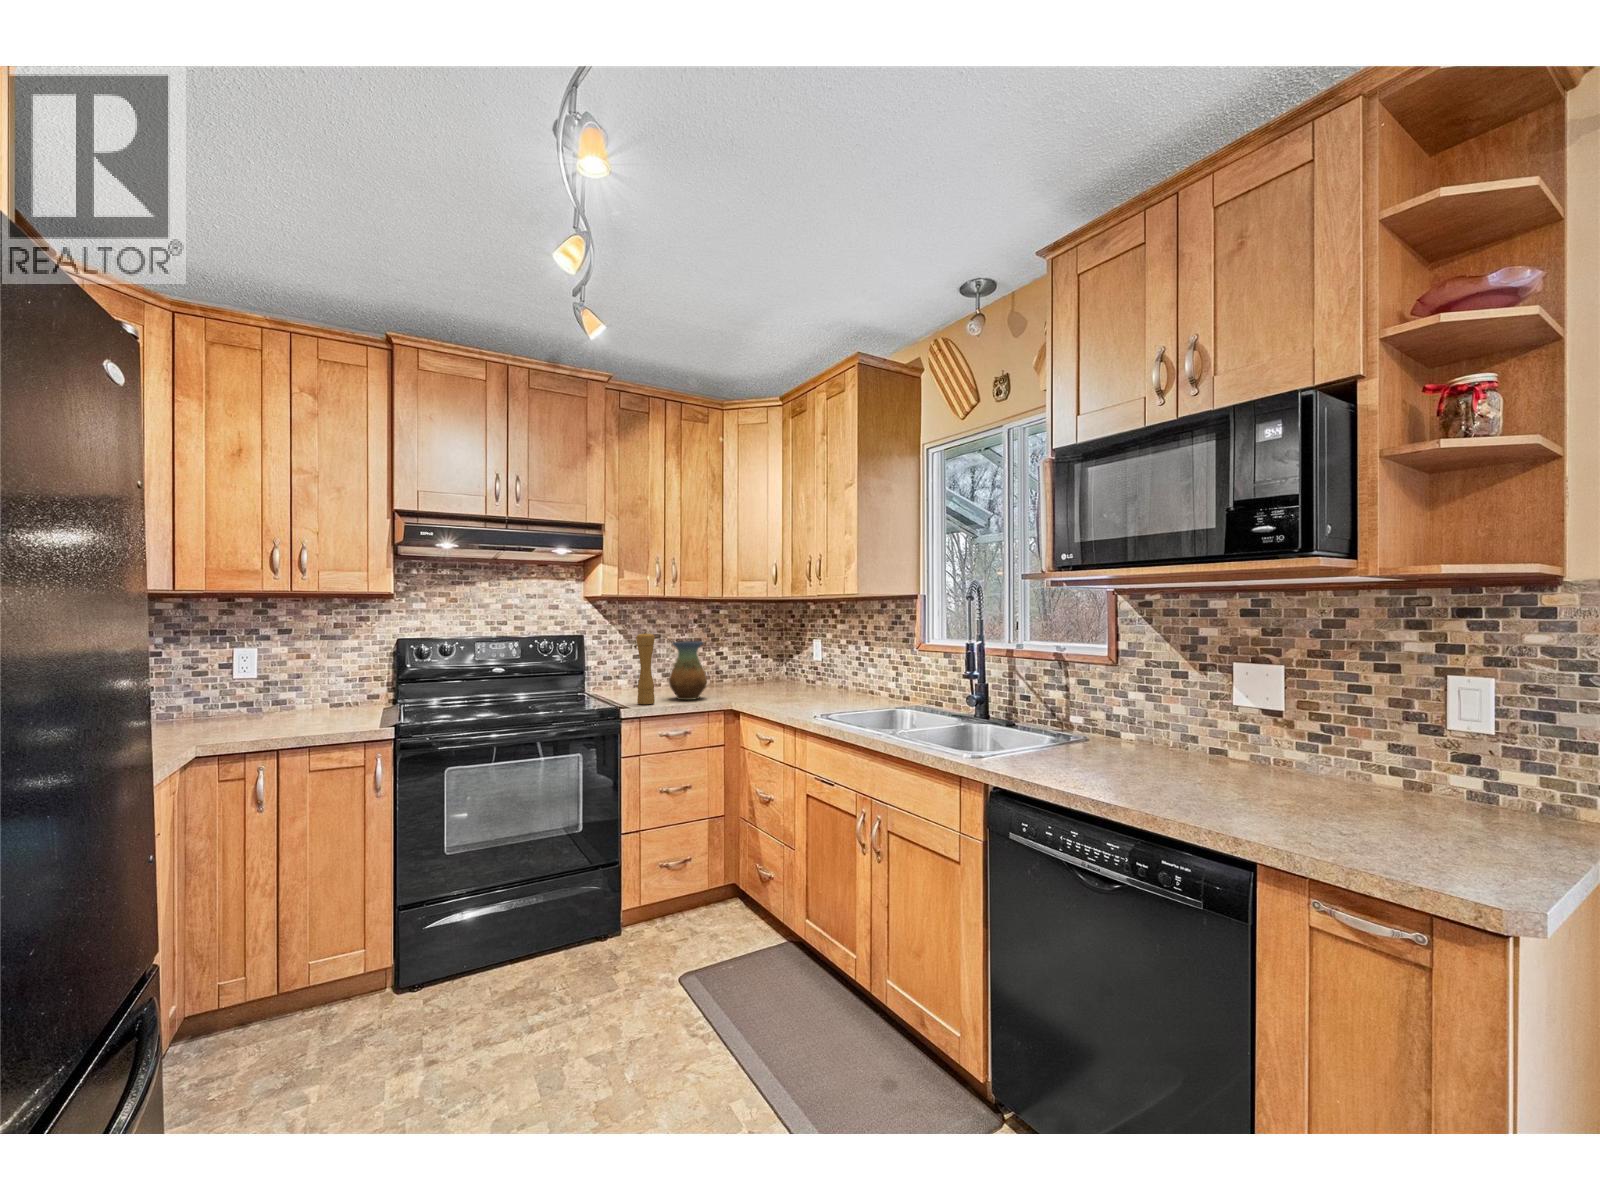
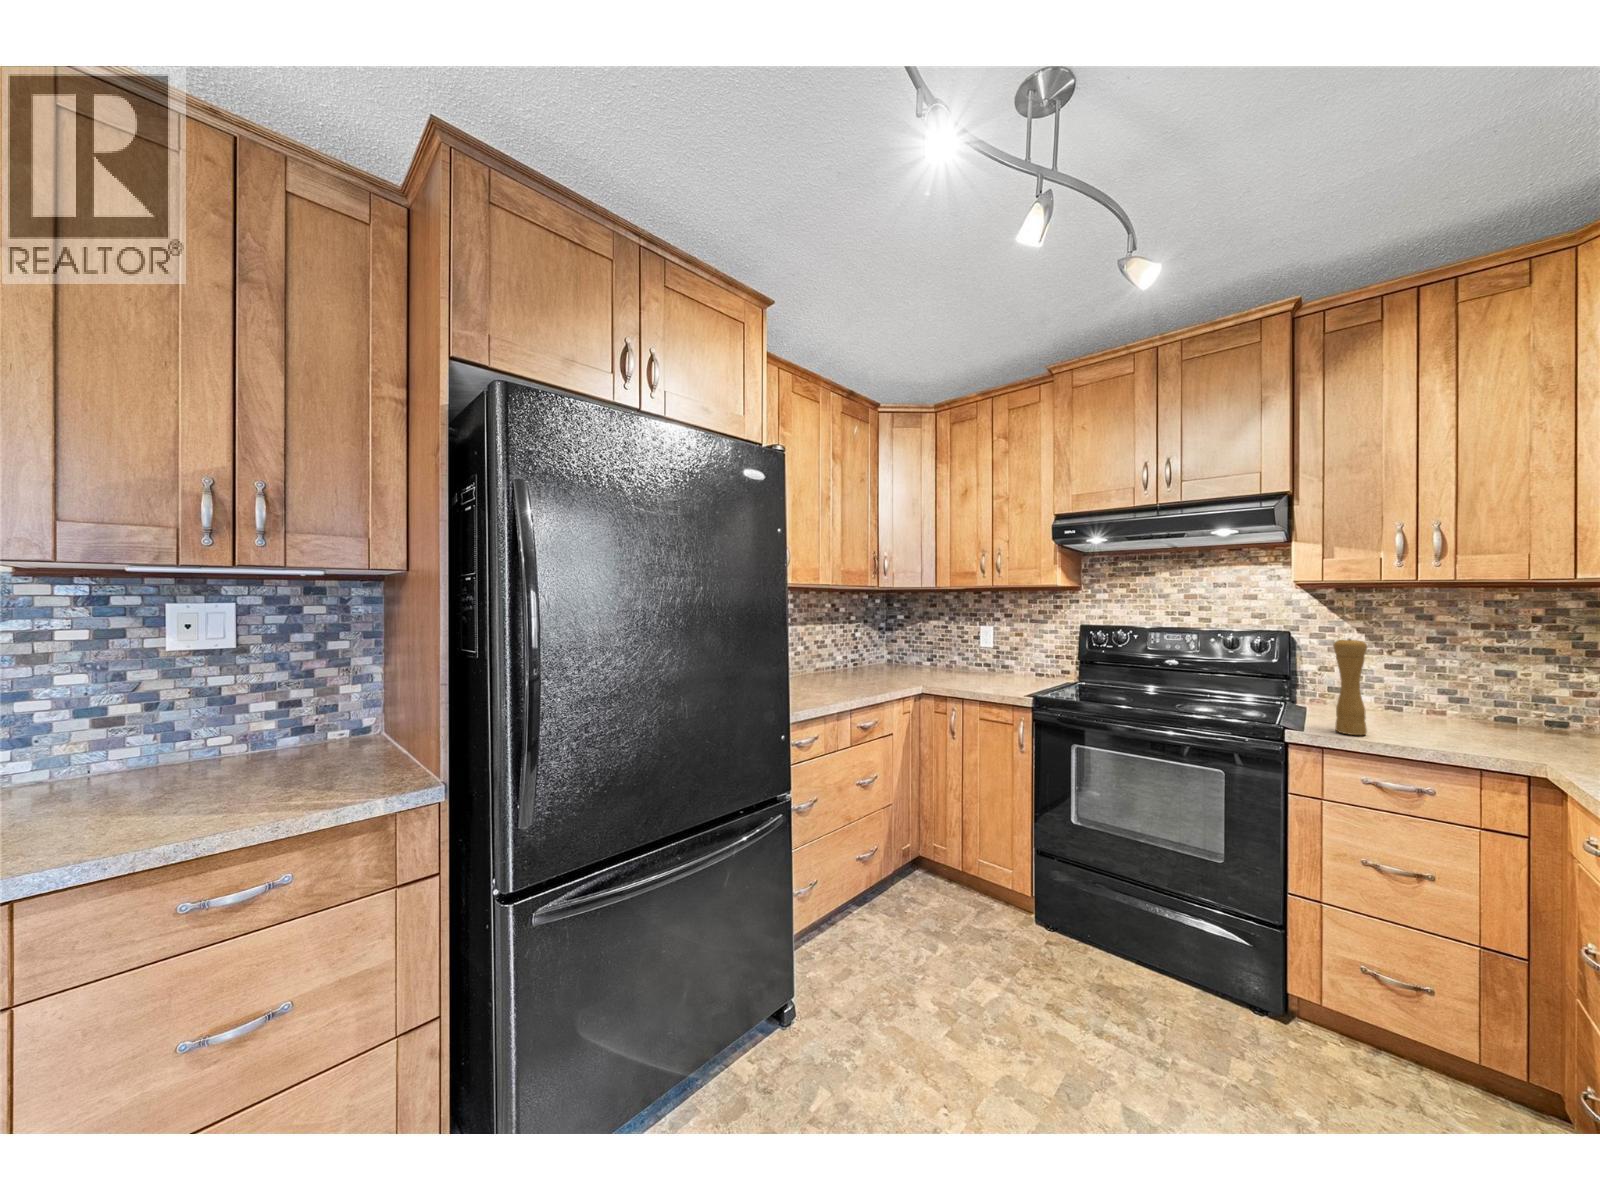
vase: present [669,641,707,700] -> none [1408,653,1495,745]

